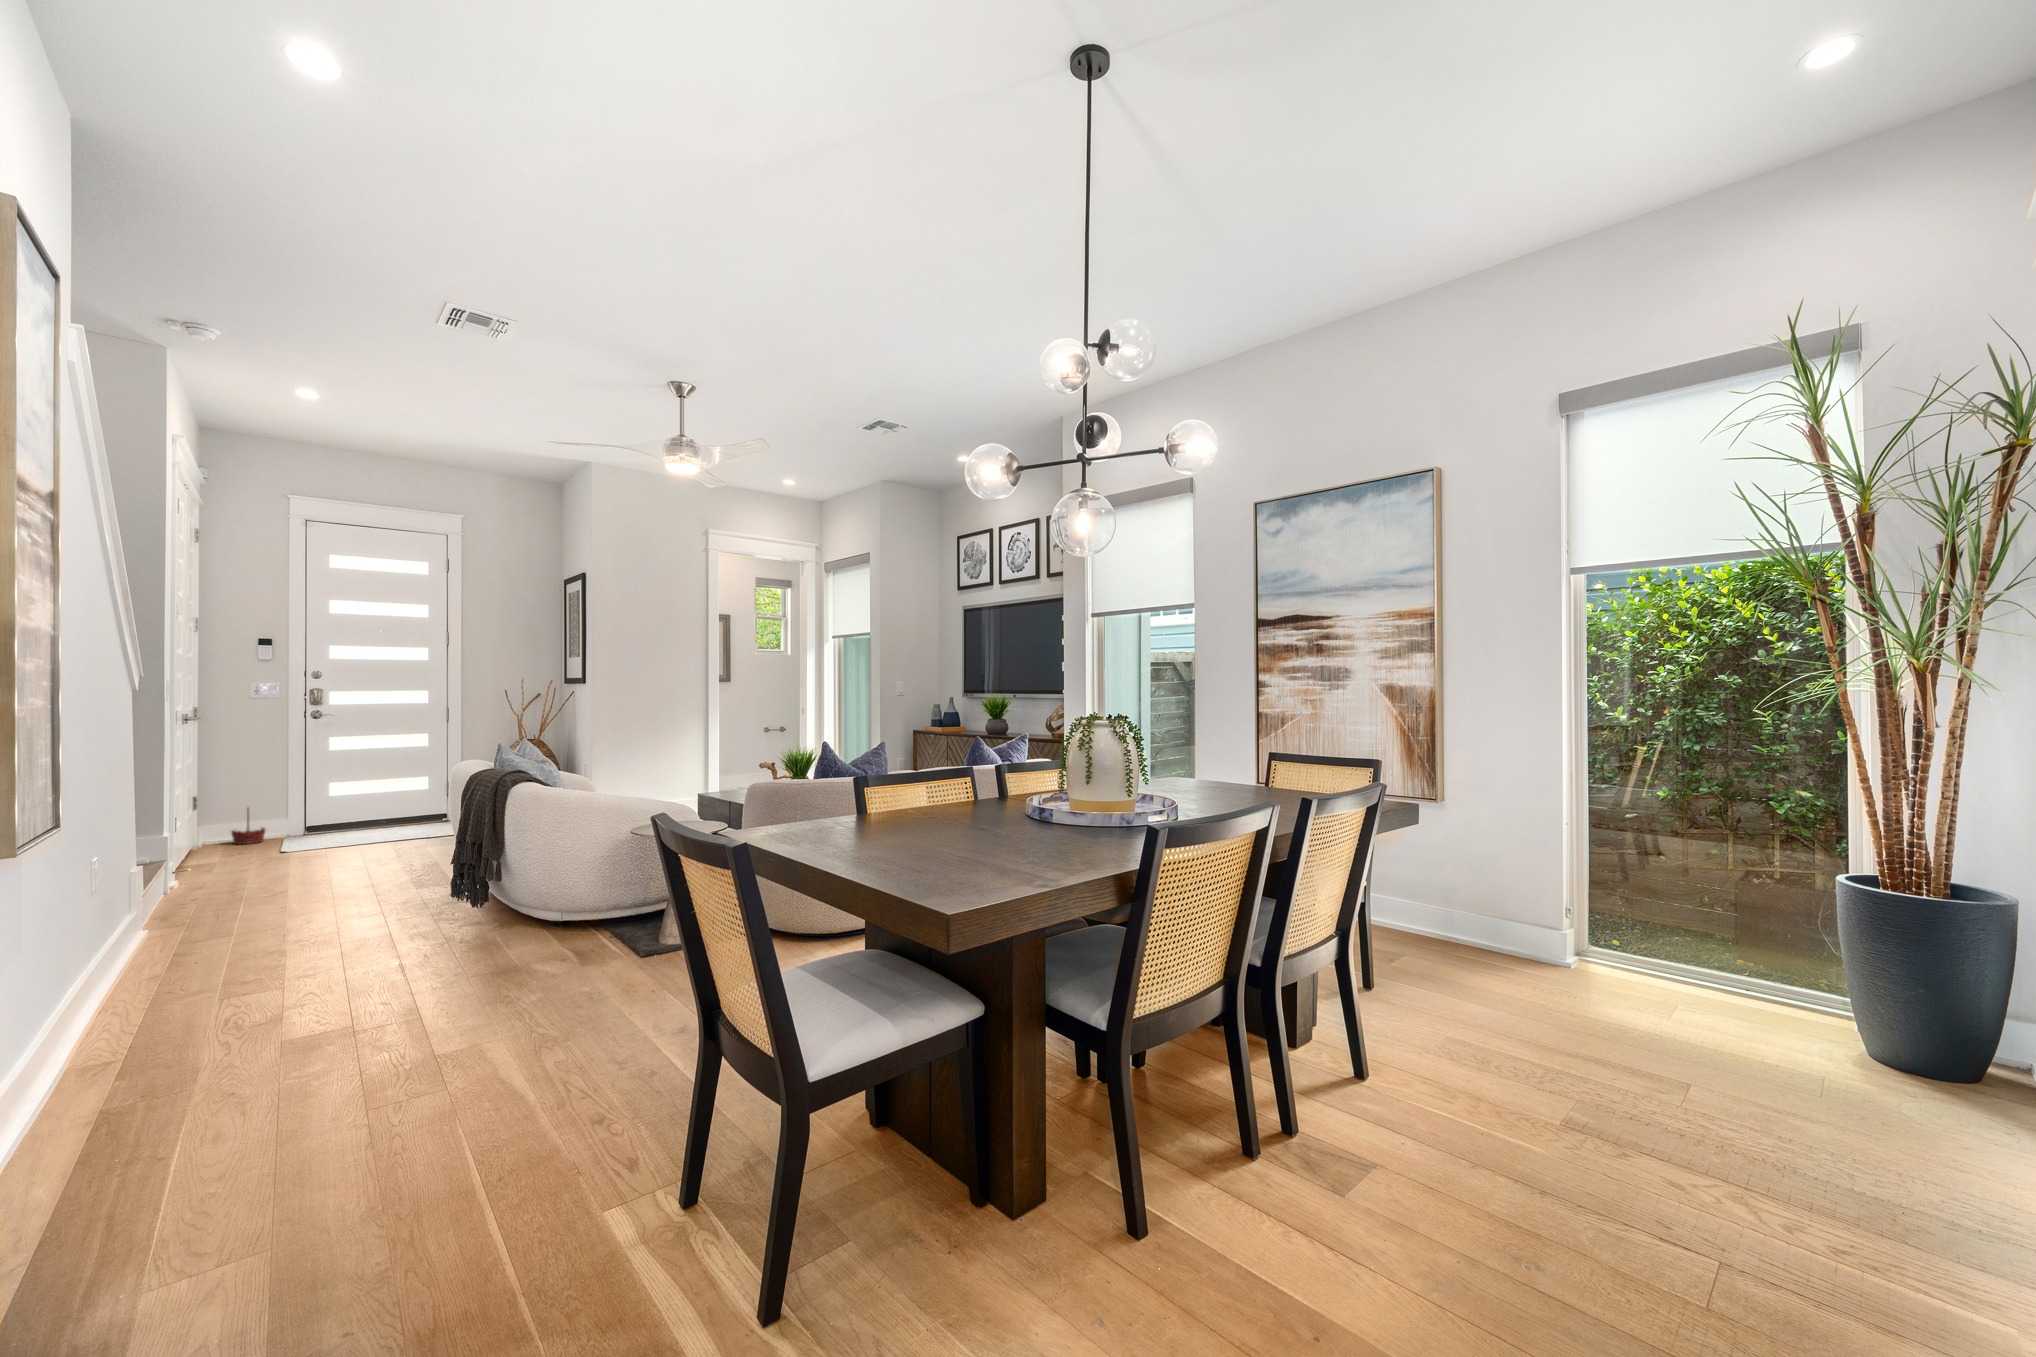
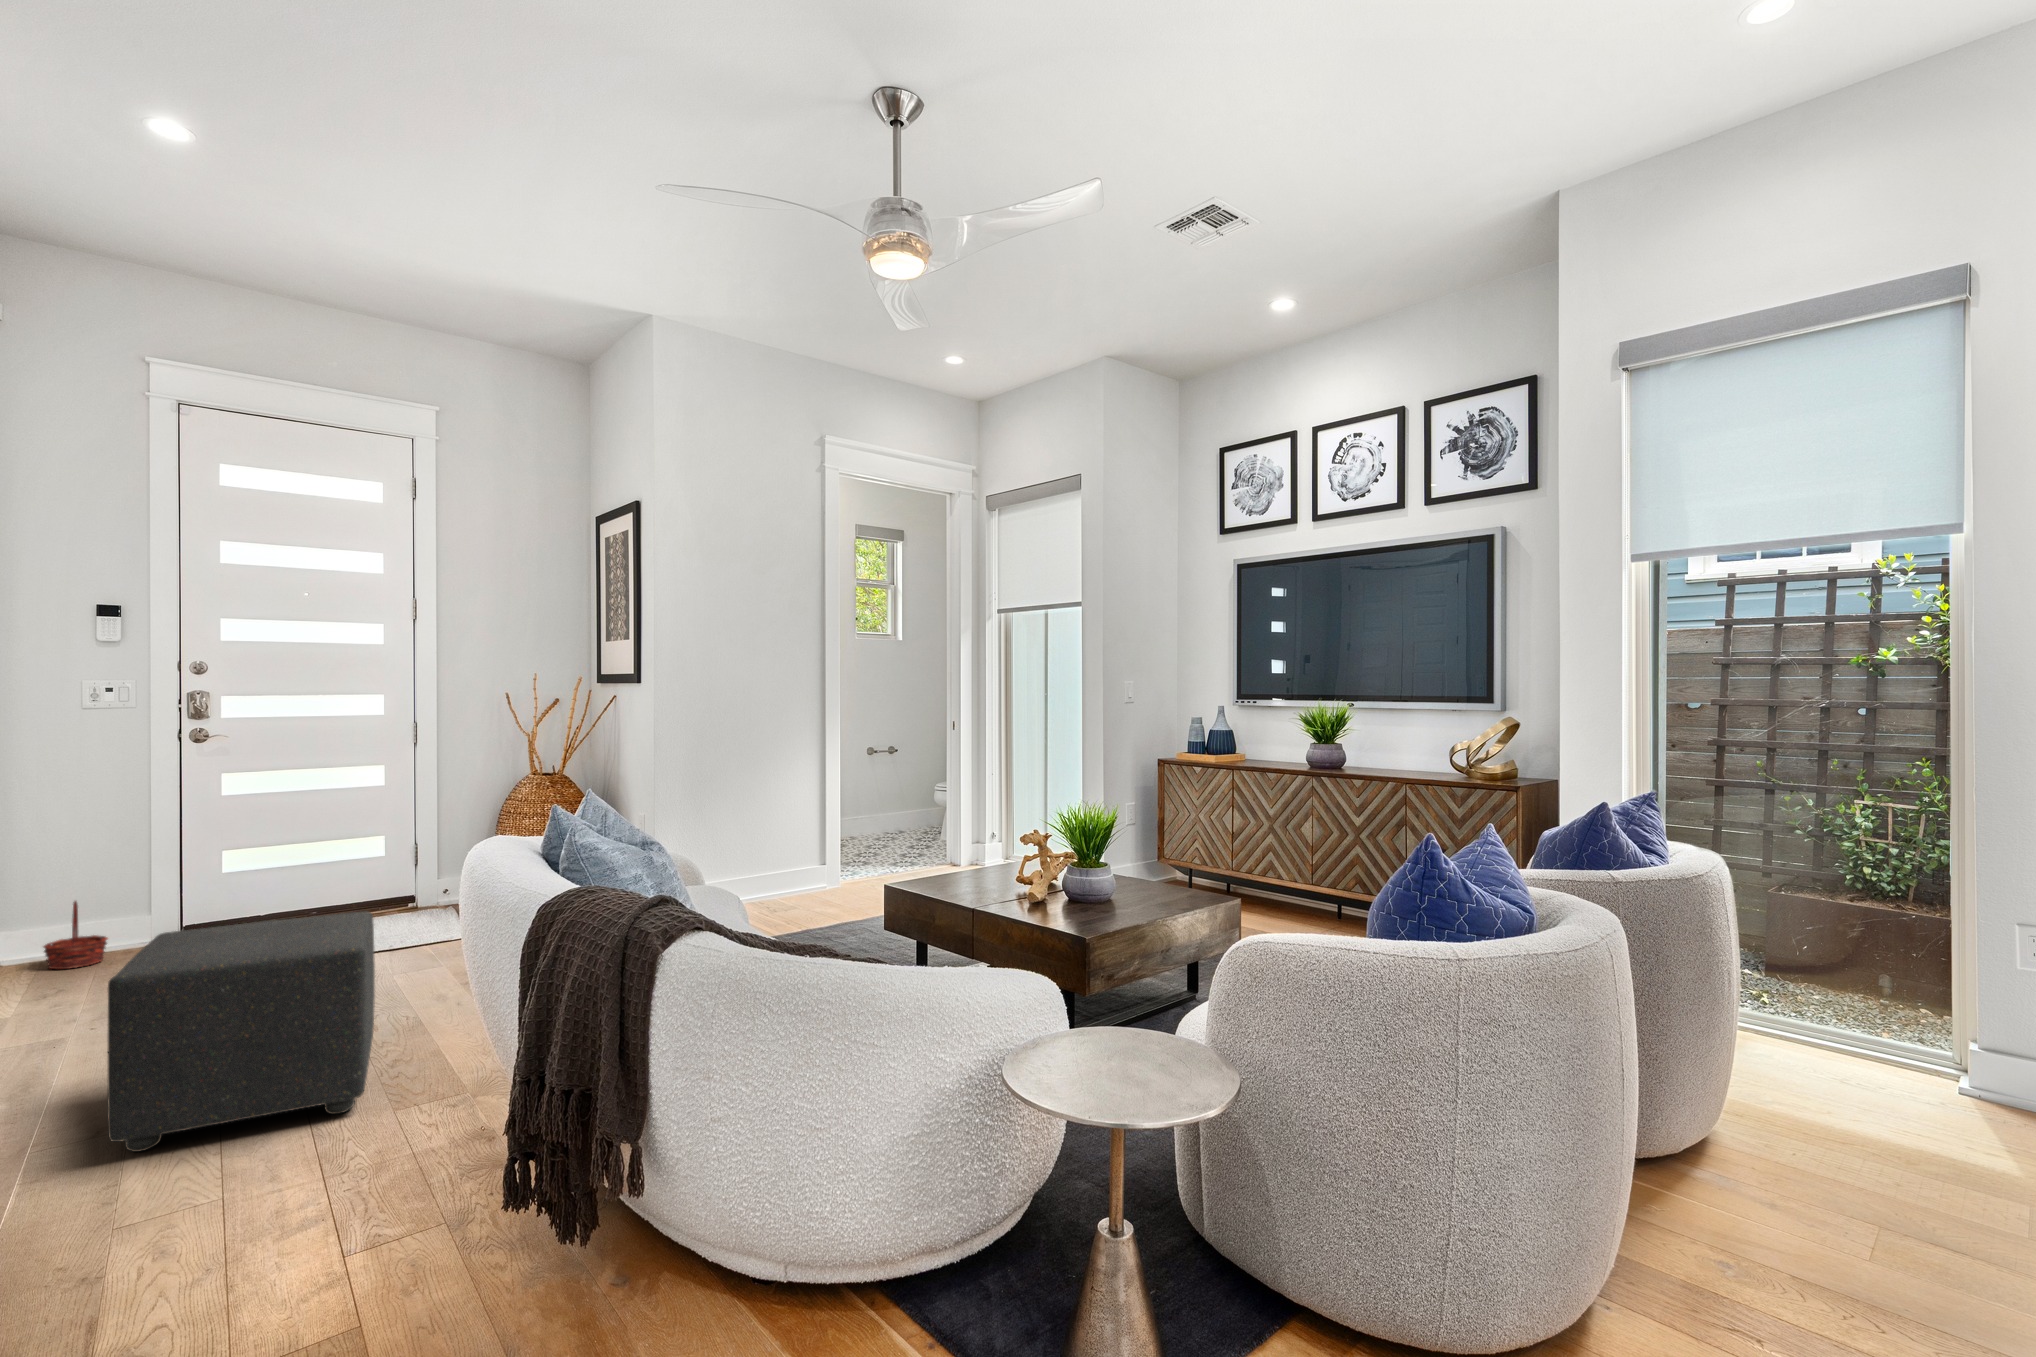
ottoman: none [285,798,410,895] -> present [108,911,375,1152]

